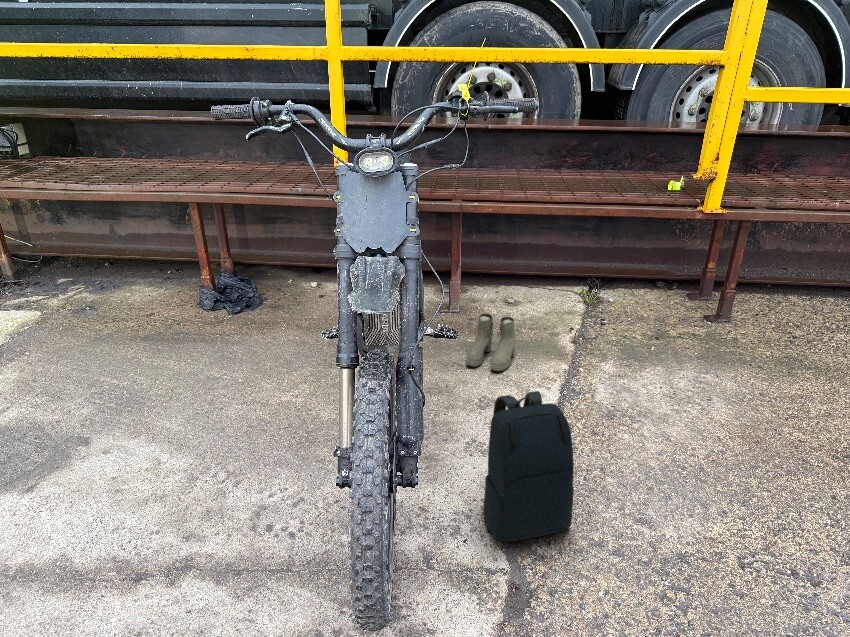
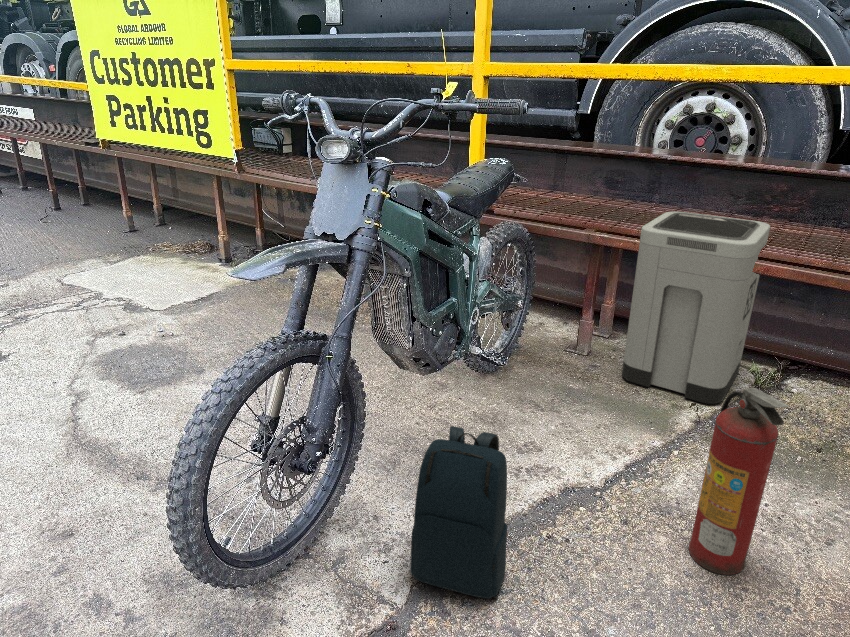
trash can: none [494,173,595,326] -> present [622,212,770,404]
fire extinguisher: none [643,300,725,444] -> present [688,388,789,575]
boots: present [467,314,516,371] -> none [545,359,611,425]

